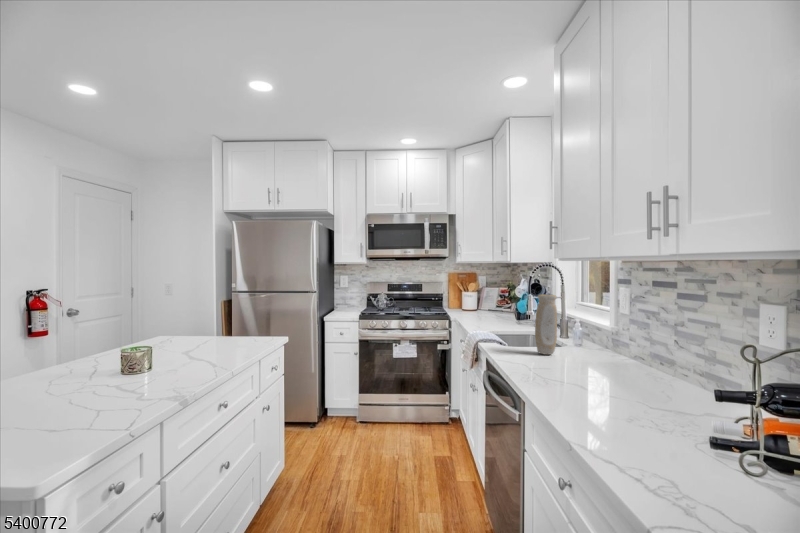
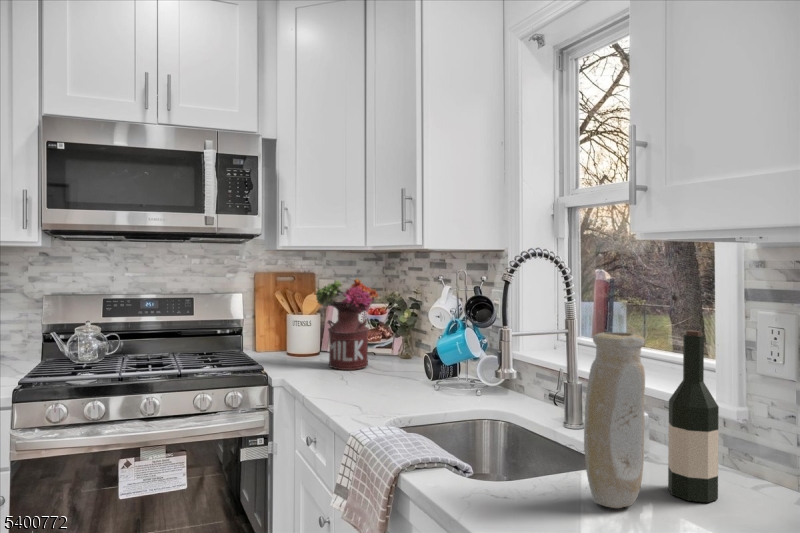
flower arrangement: none [470,276,500,316] -> present [316,279,378,370]
wine bottle: none [573,295,591,357] -> present [668,330,719,502]

